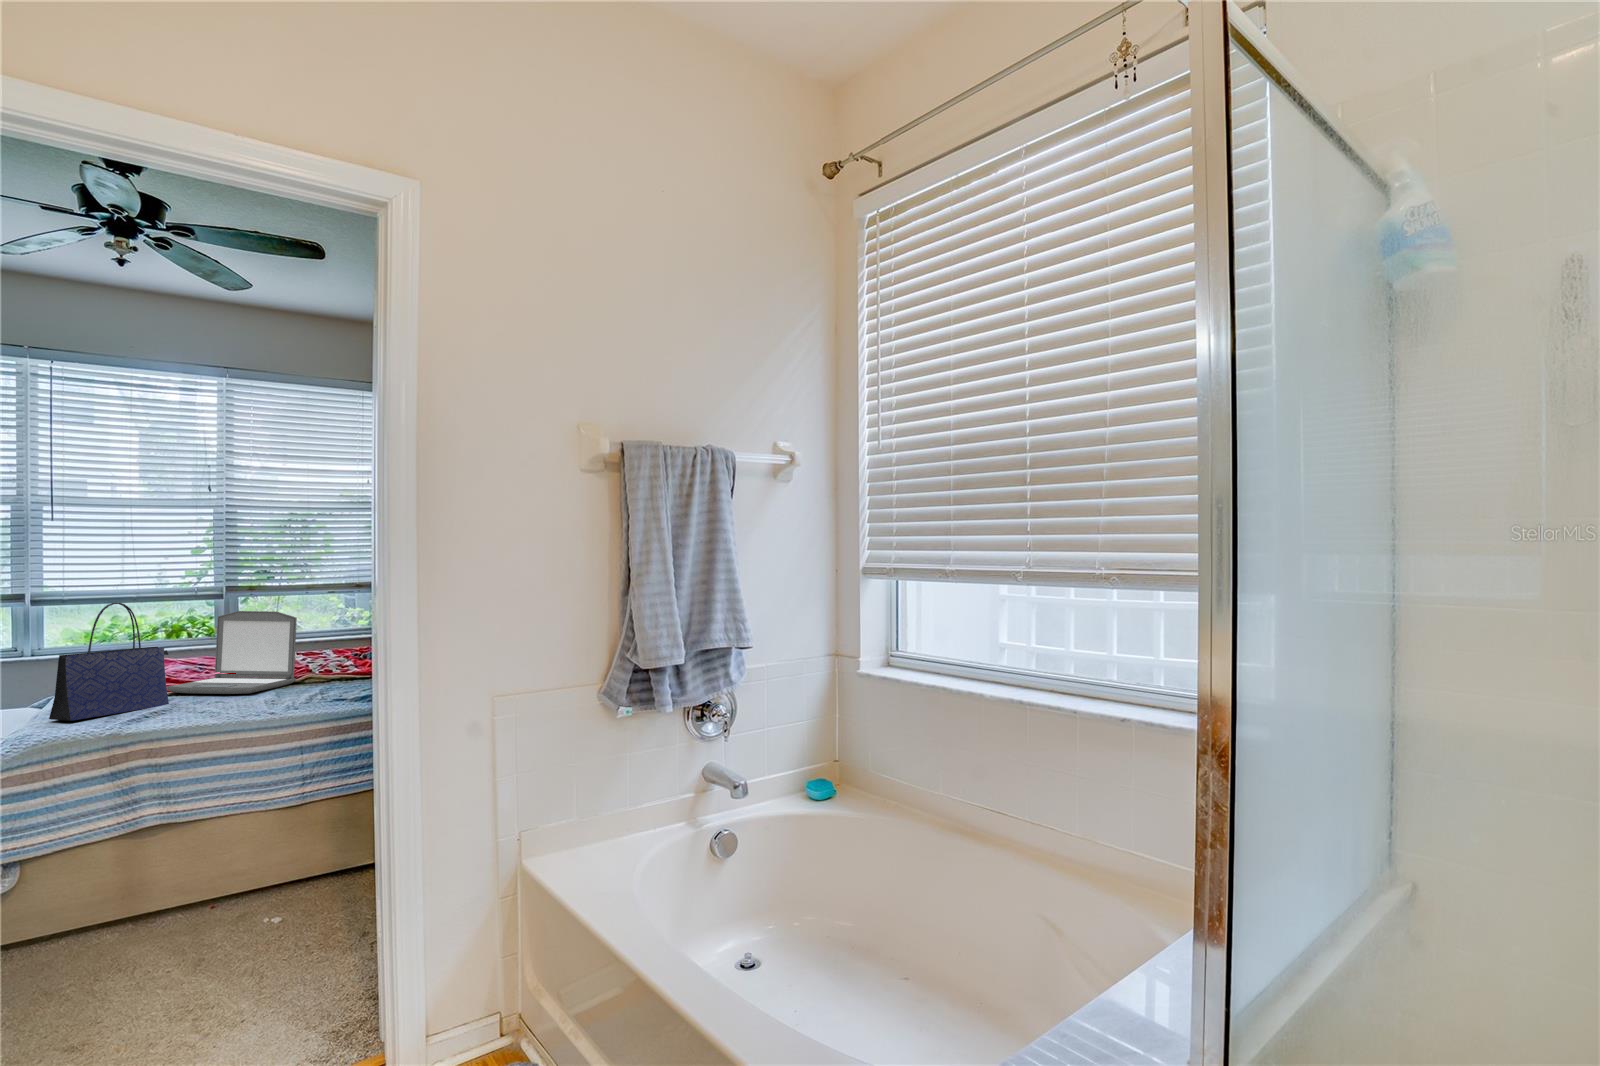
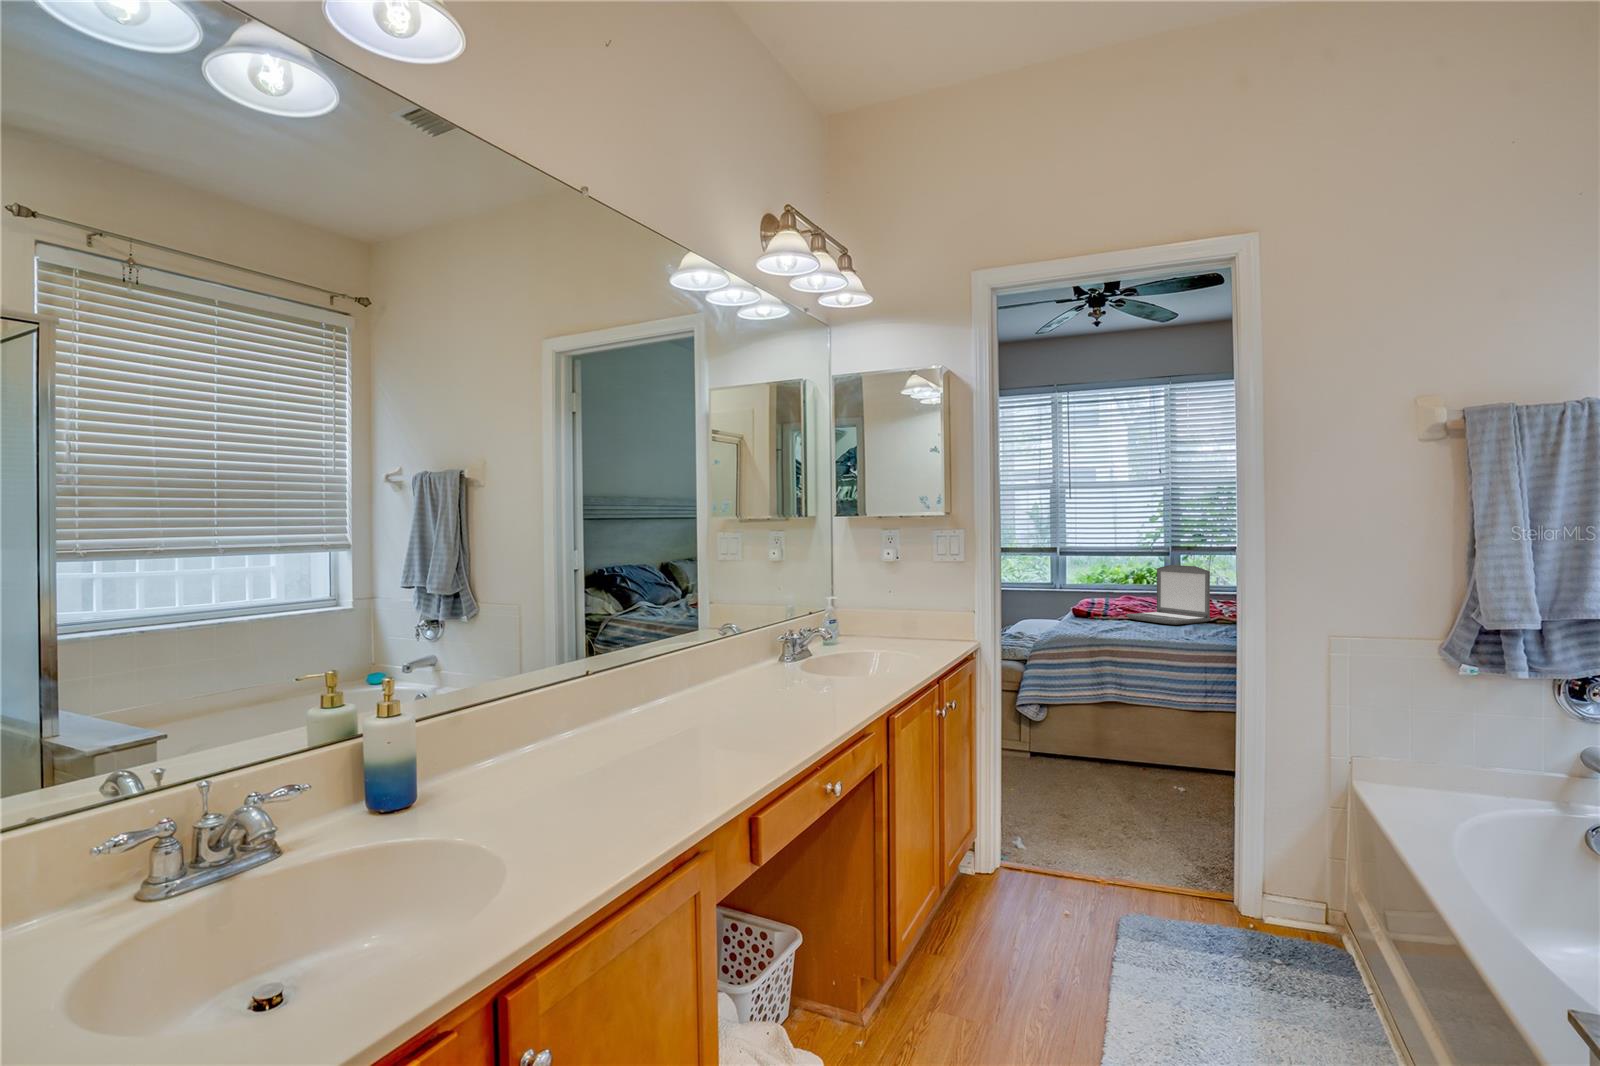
tote bag: present [49,603,169,721] -> none [1062,557,1126,628]

